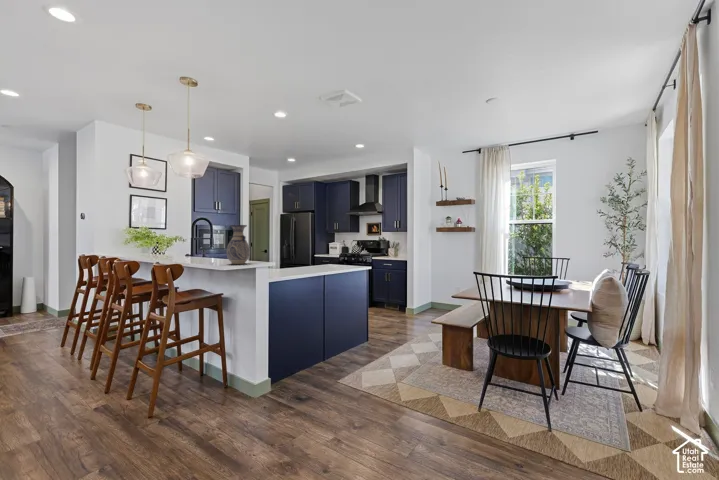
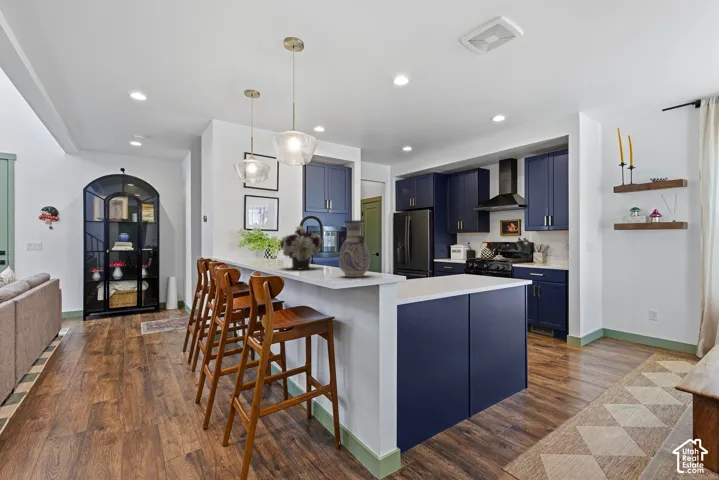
flower arrangement: none [177,227,214,261] -> present [280,226,322,269]

